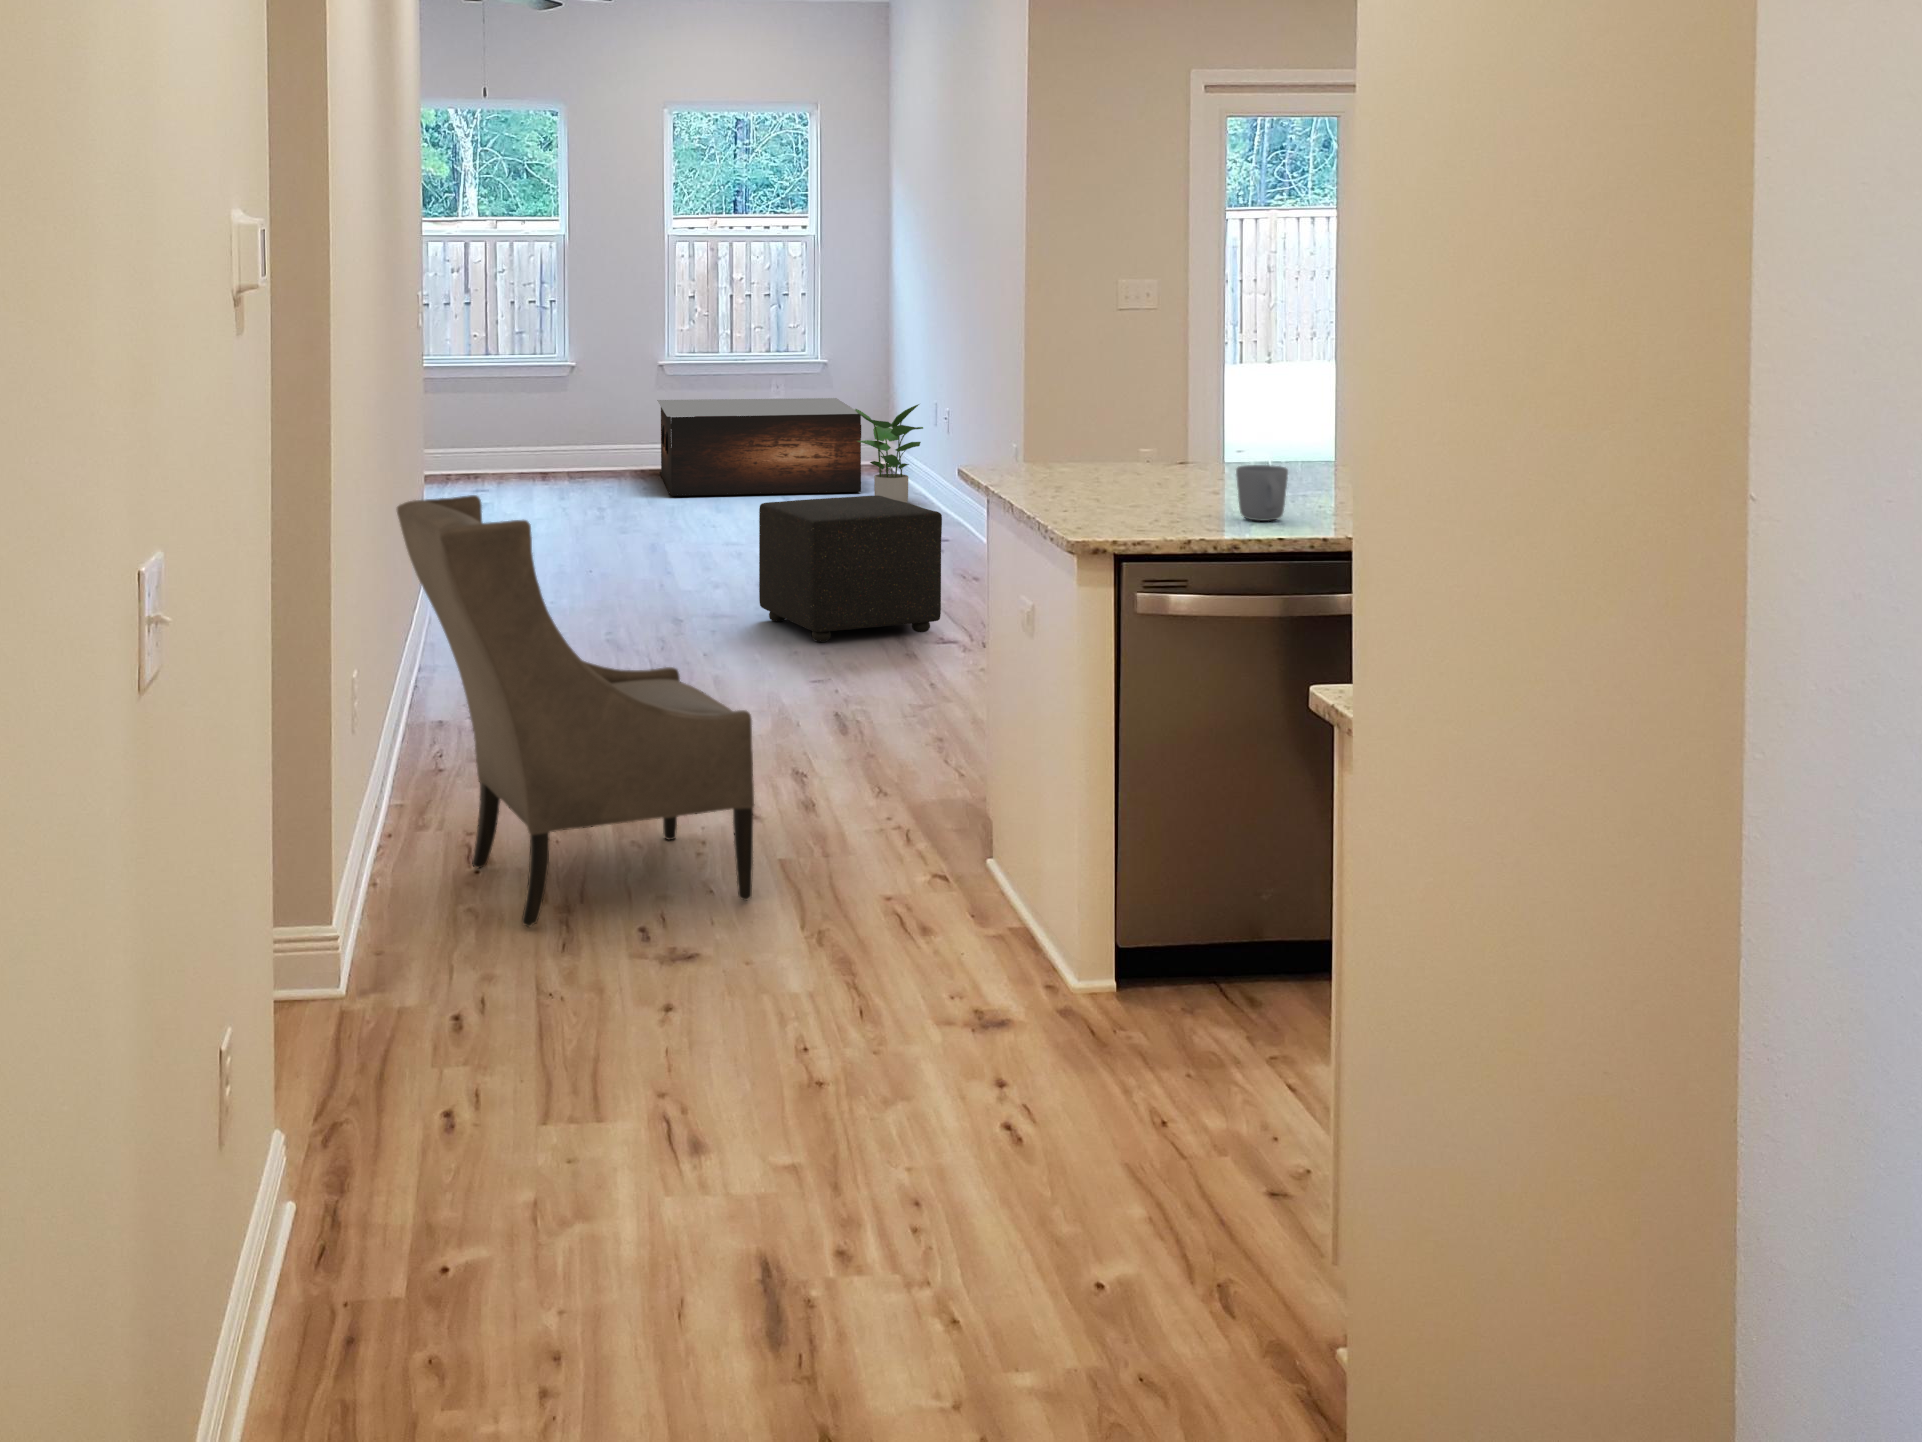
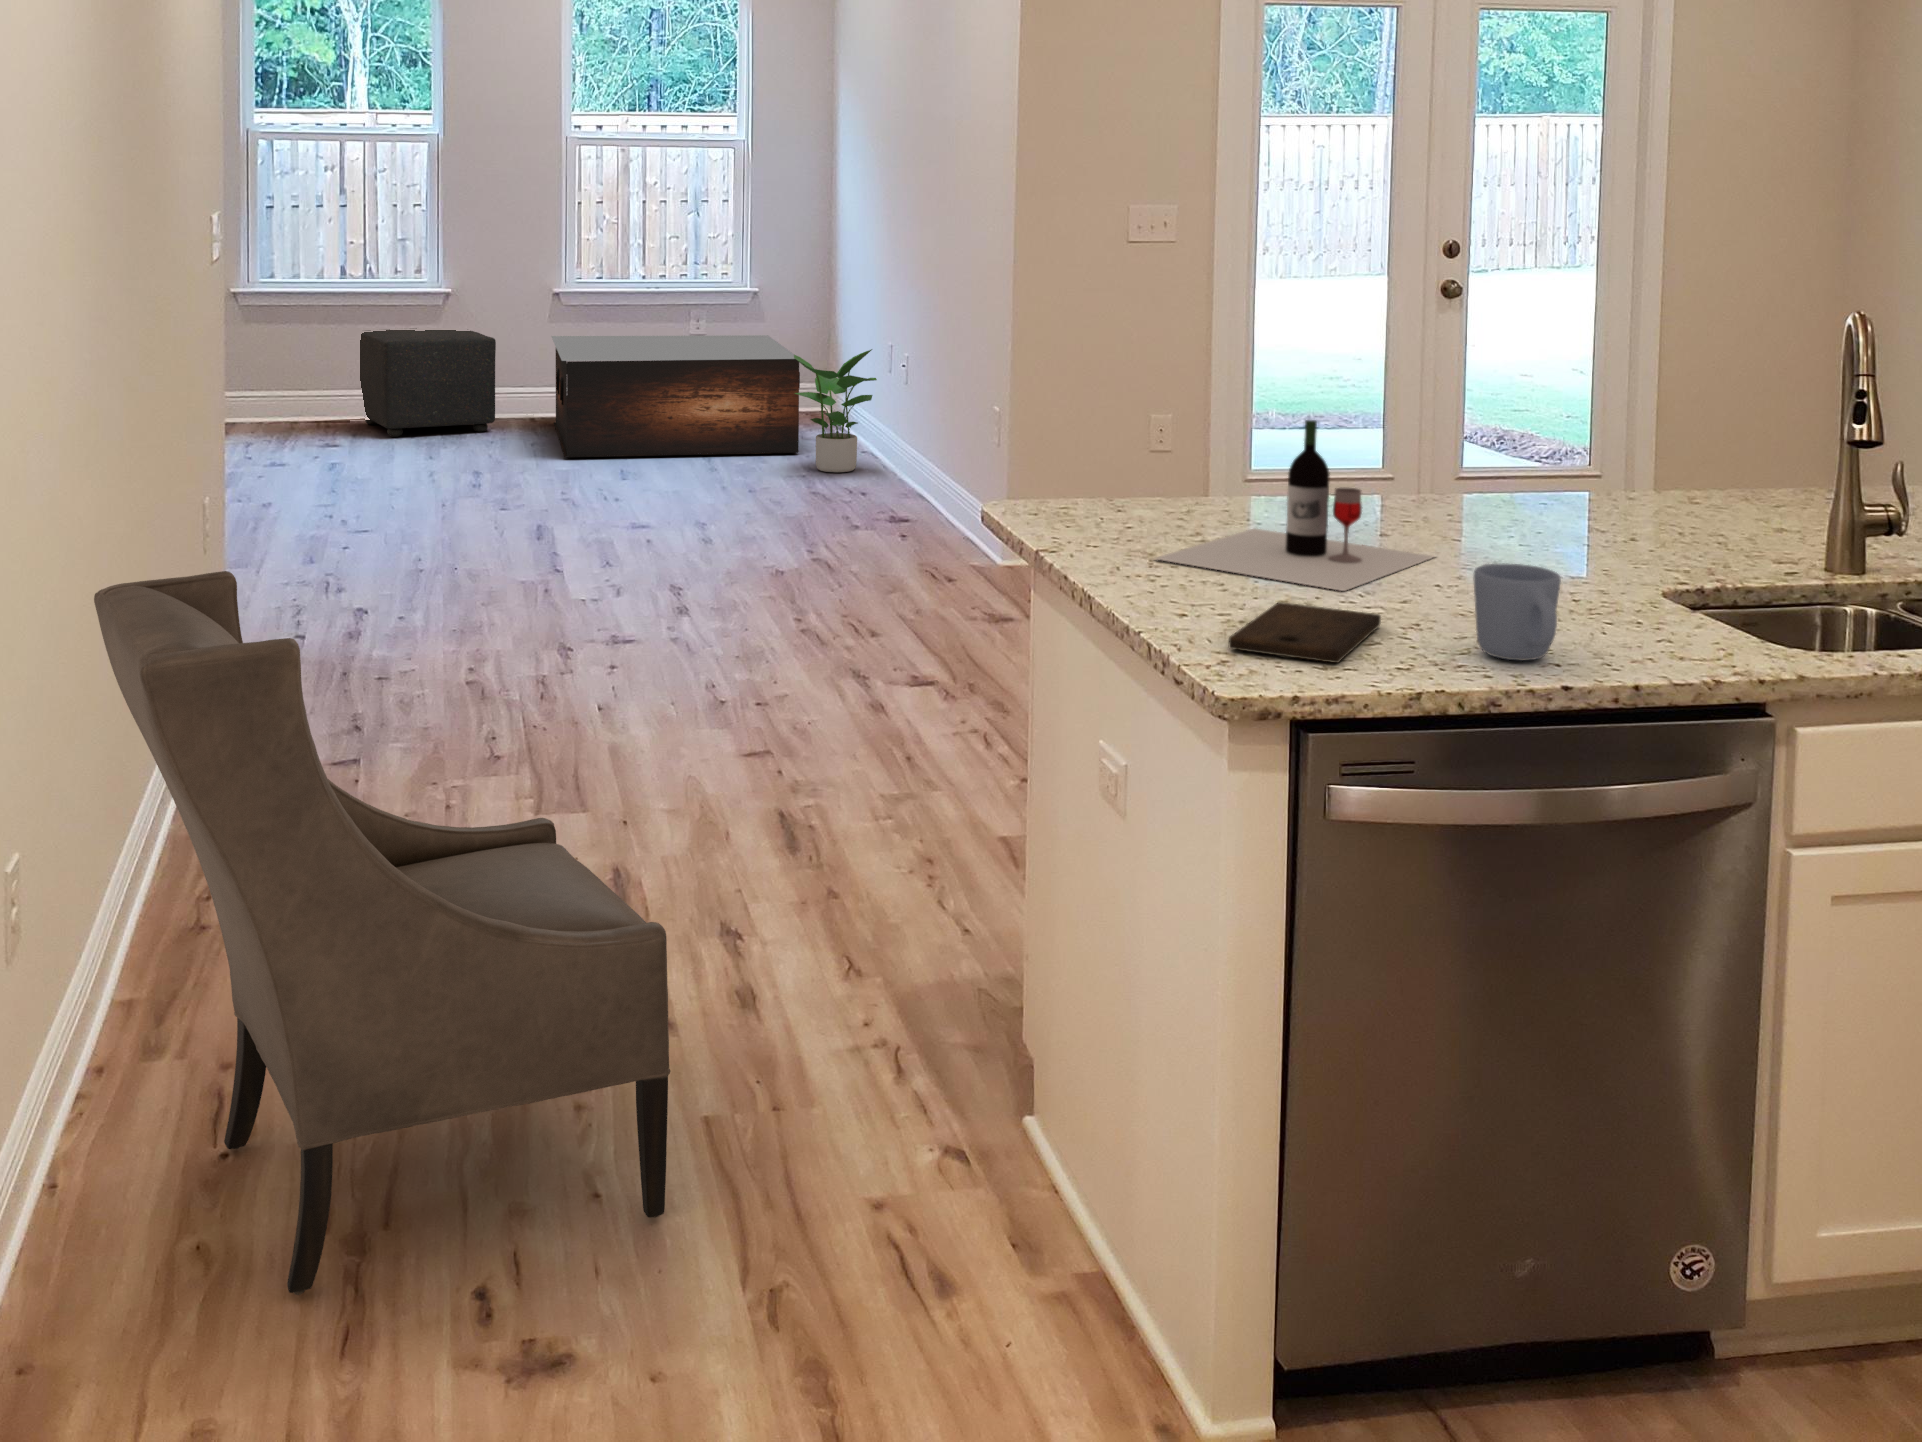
wine bottle: none [1061,394,1251,496] -> present [1156,420,1433,591]
ottoman: present [759,495,942,642] -> present [360,329,496,437]
cutting board: none [1087,497,1189,522] -> present [1229,602,1381,663]

